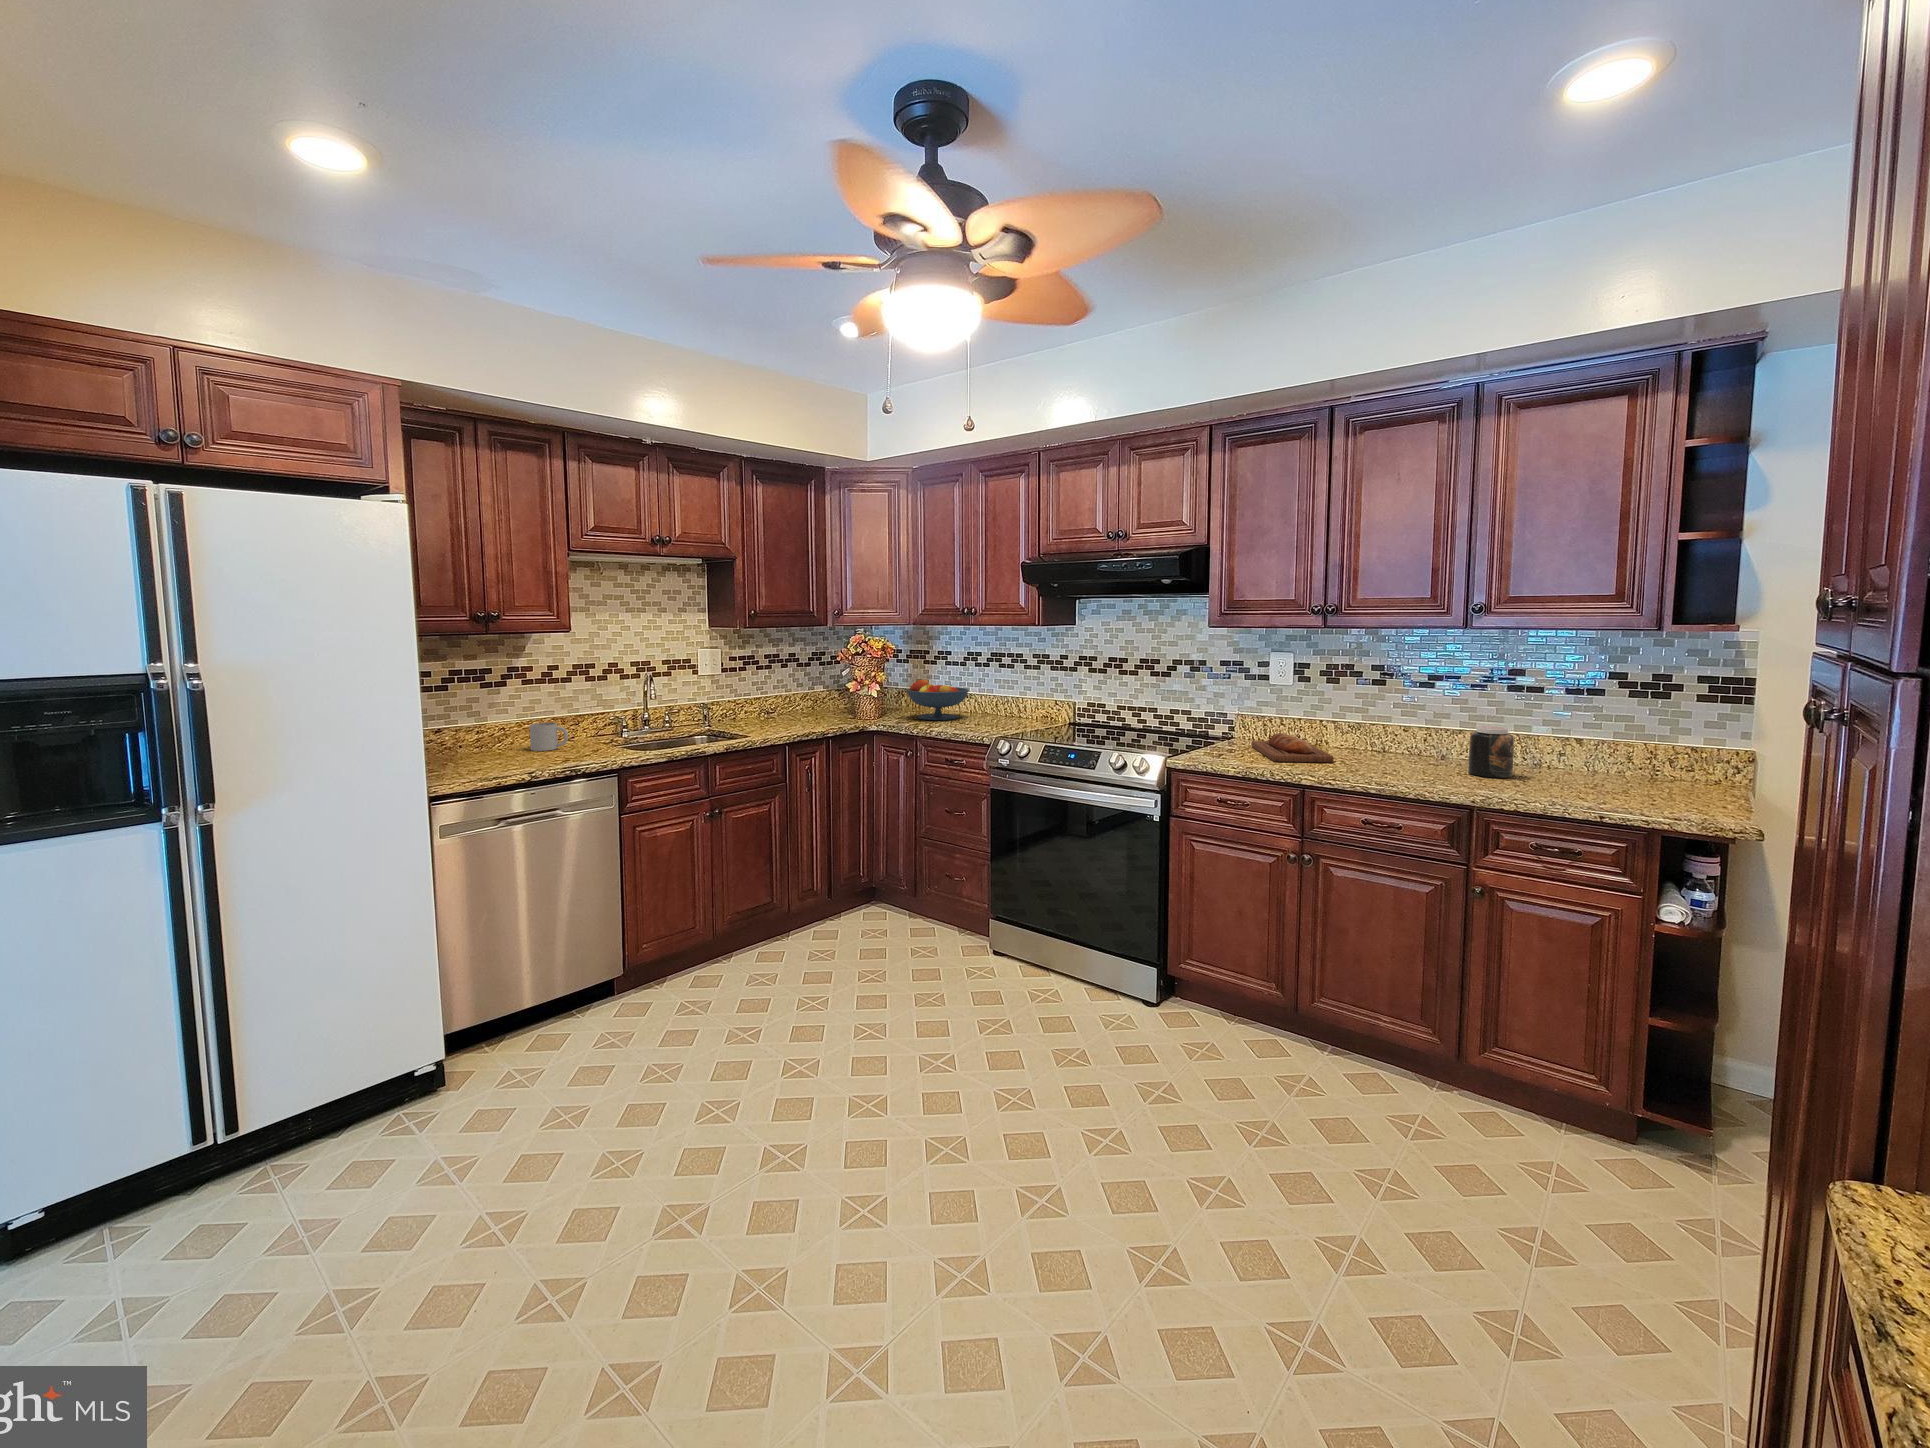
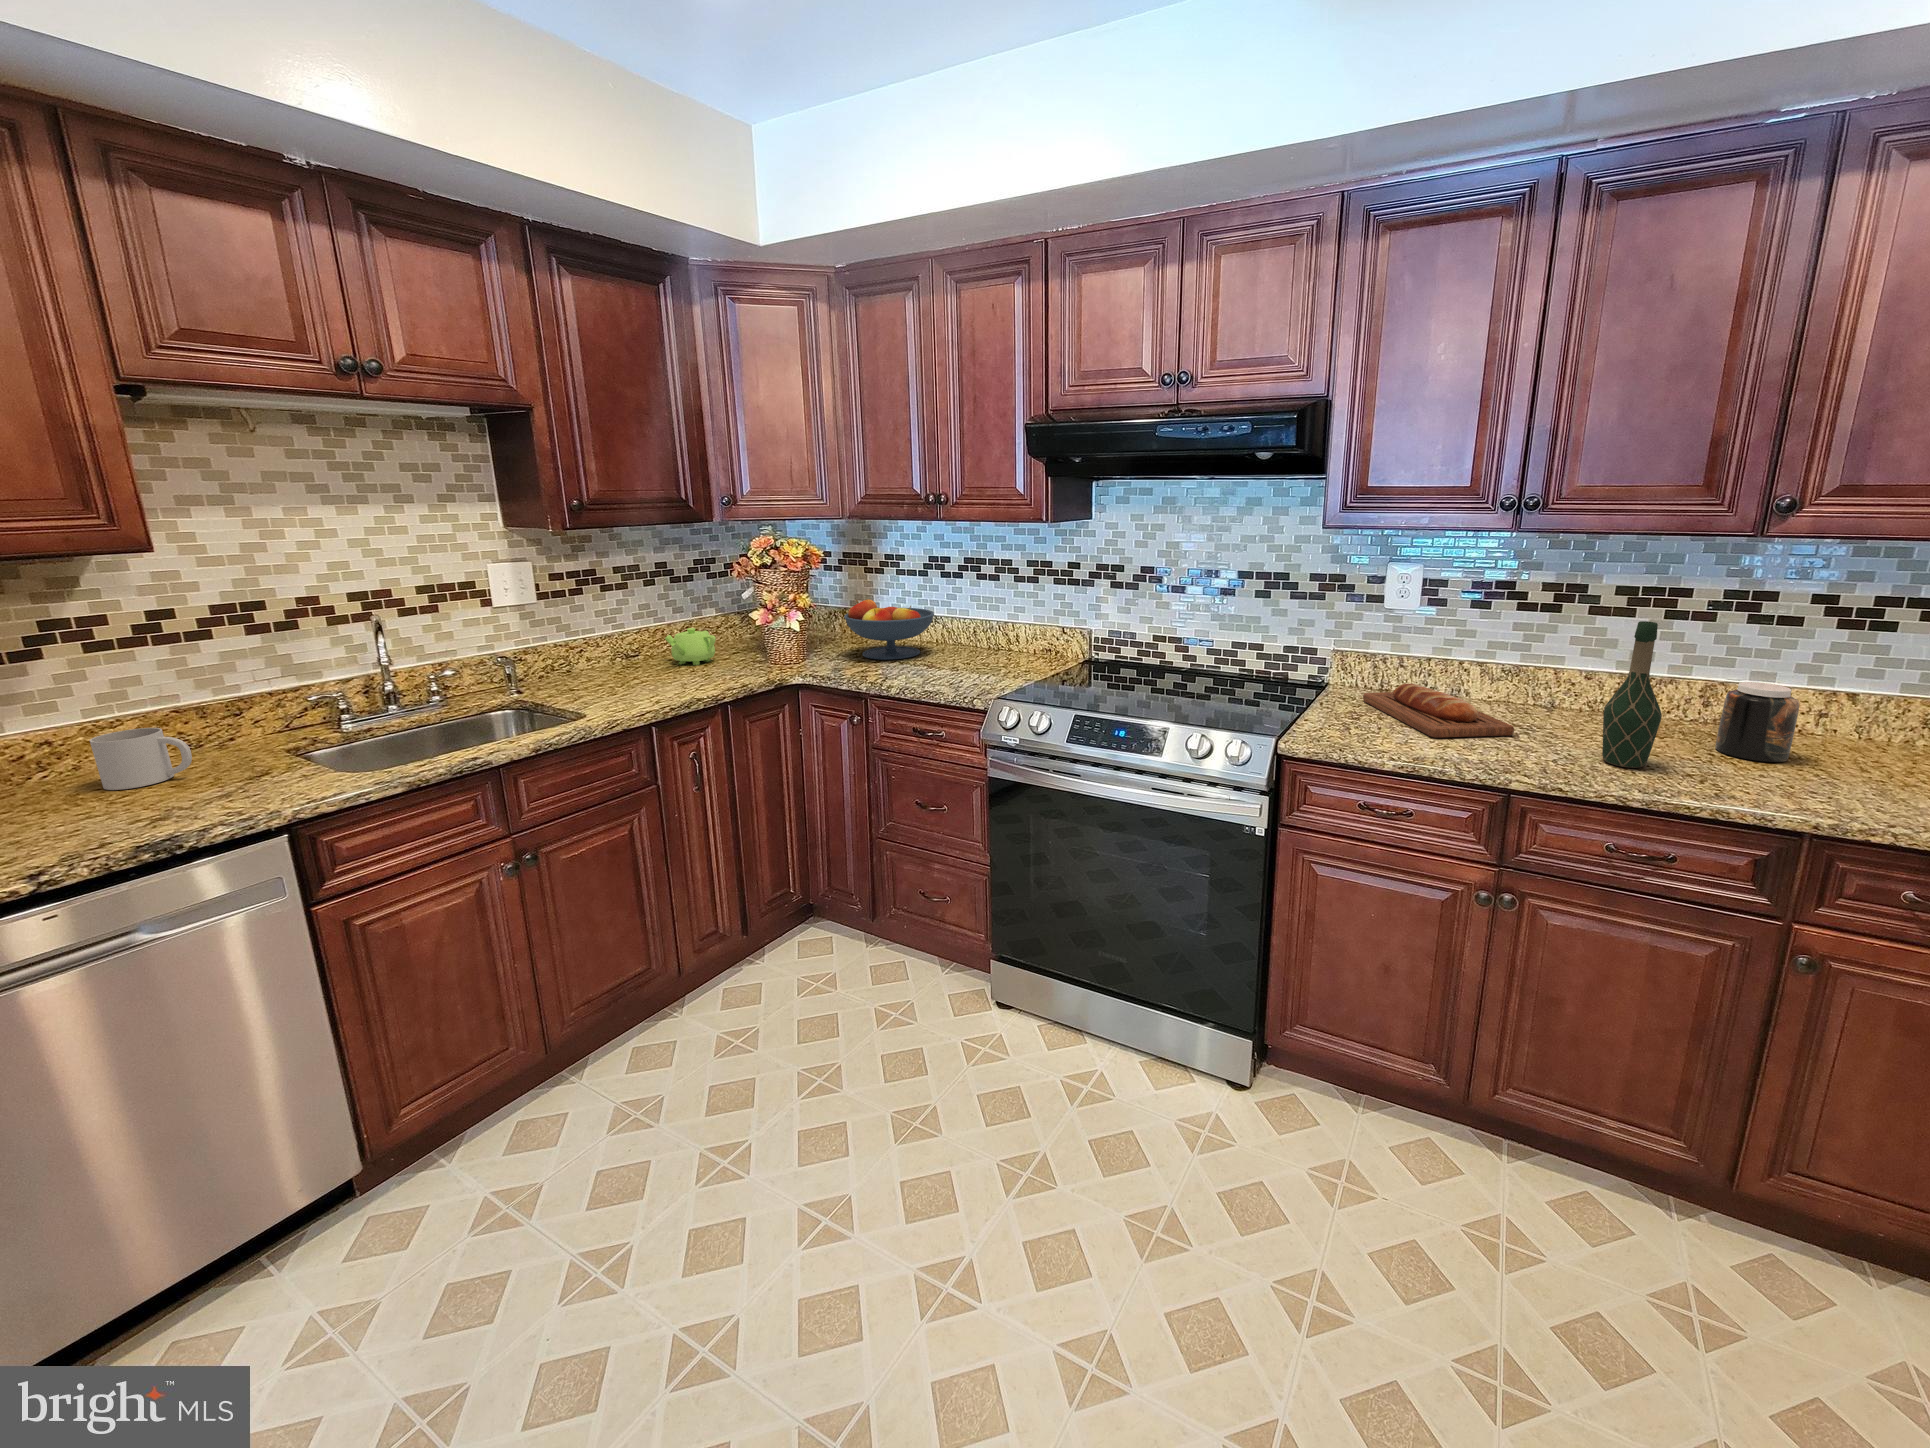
wine bottle: none [1372,681,1407,776] -> present [1602,621,1662,768]
teapot: none [790,695,823,720] -> present [665,628,716,665]

